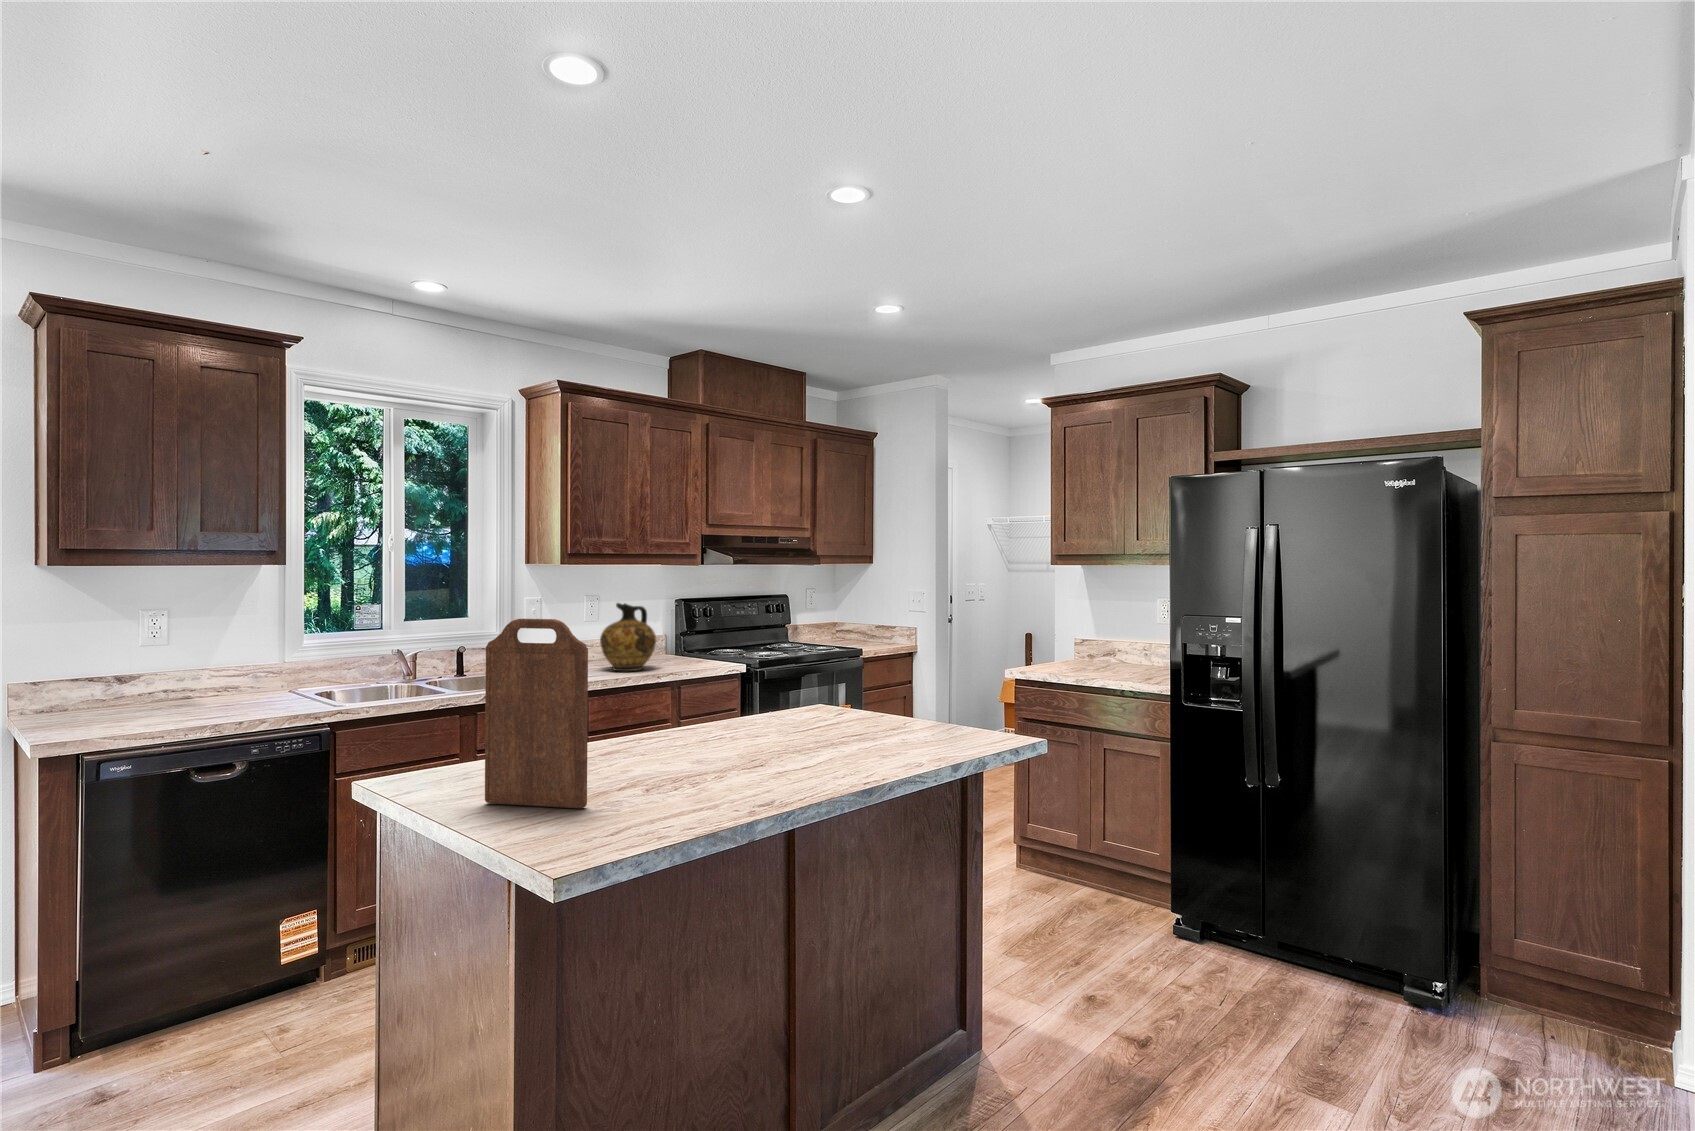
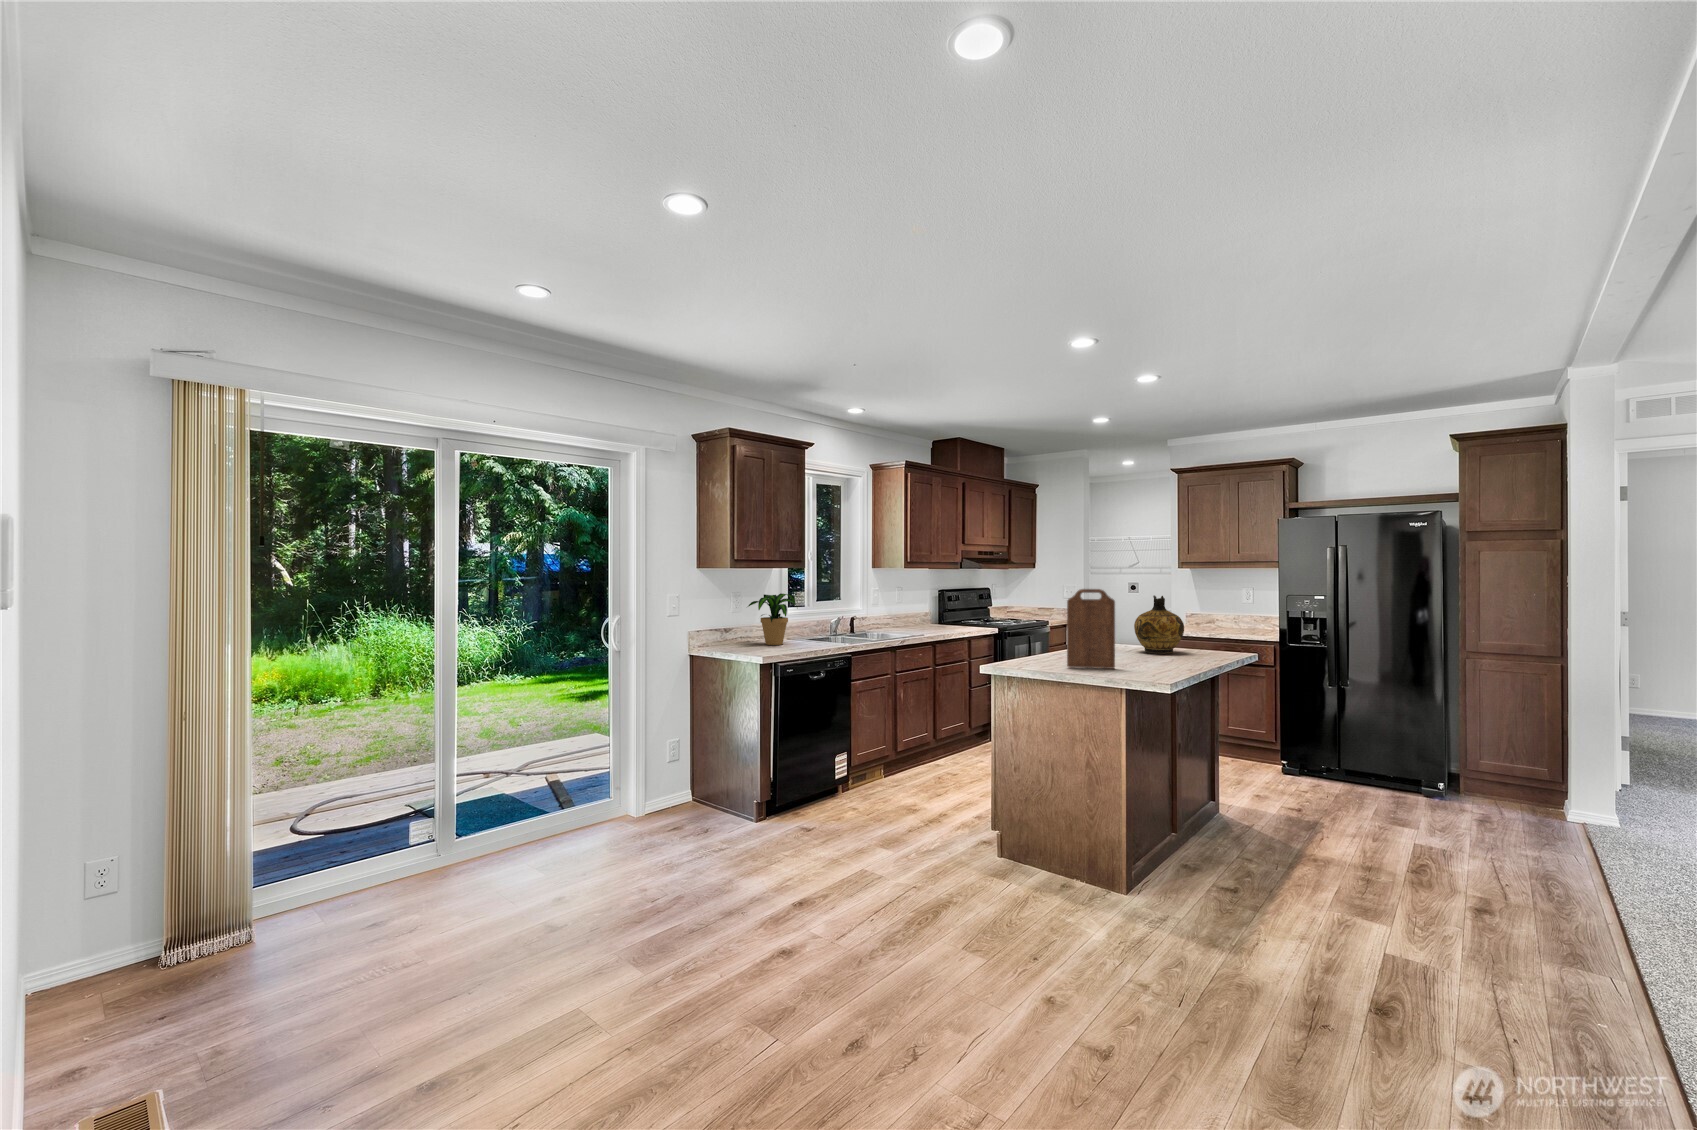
ceramic jug: present [600,603,656,671] -> present [1134,595,1184,654]
potted plant: none [150,612,268,709] -> present [748,593,796,645]

